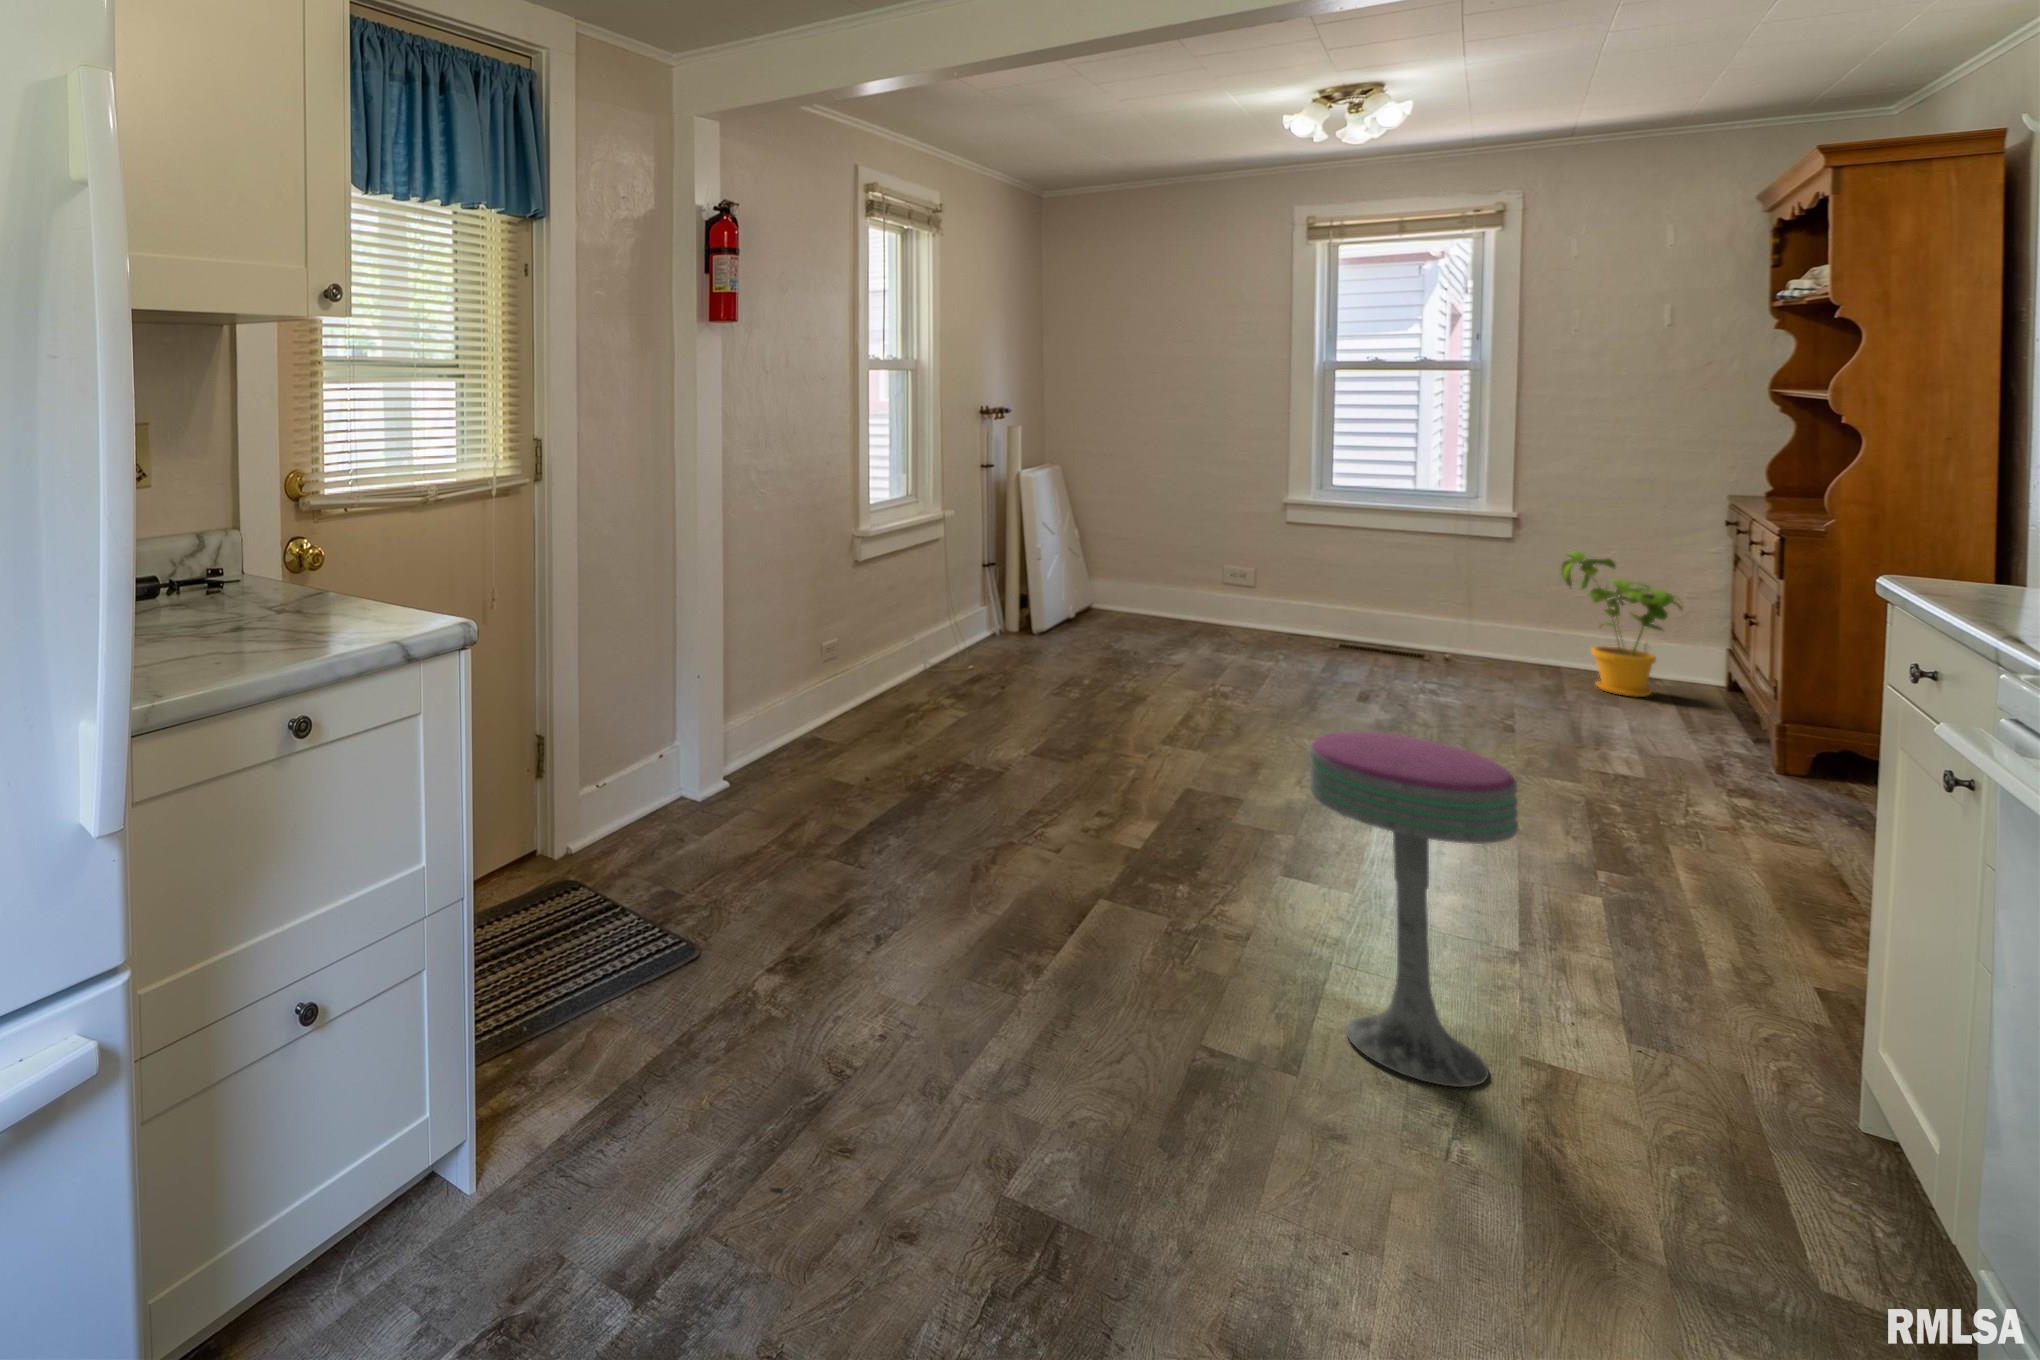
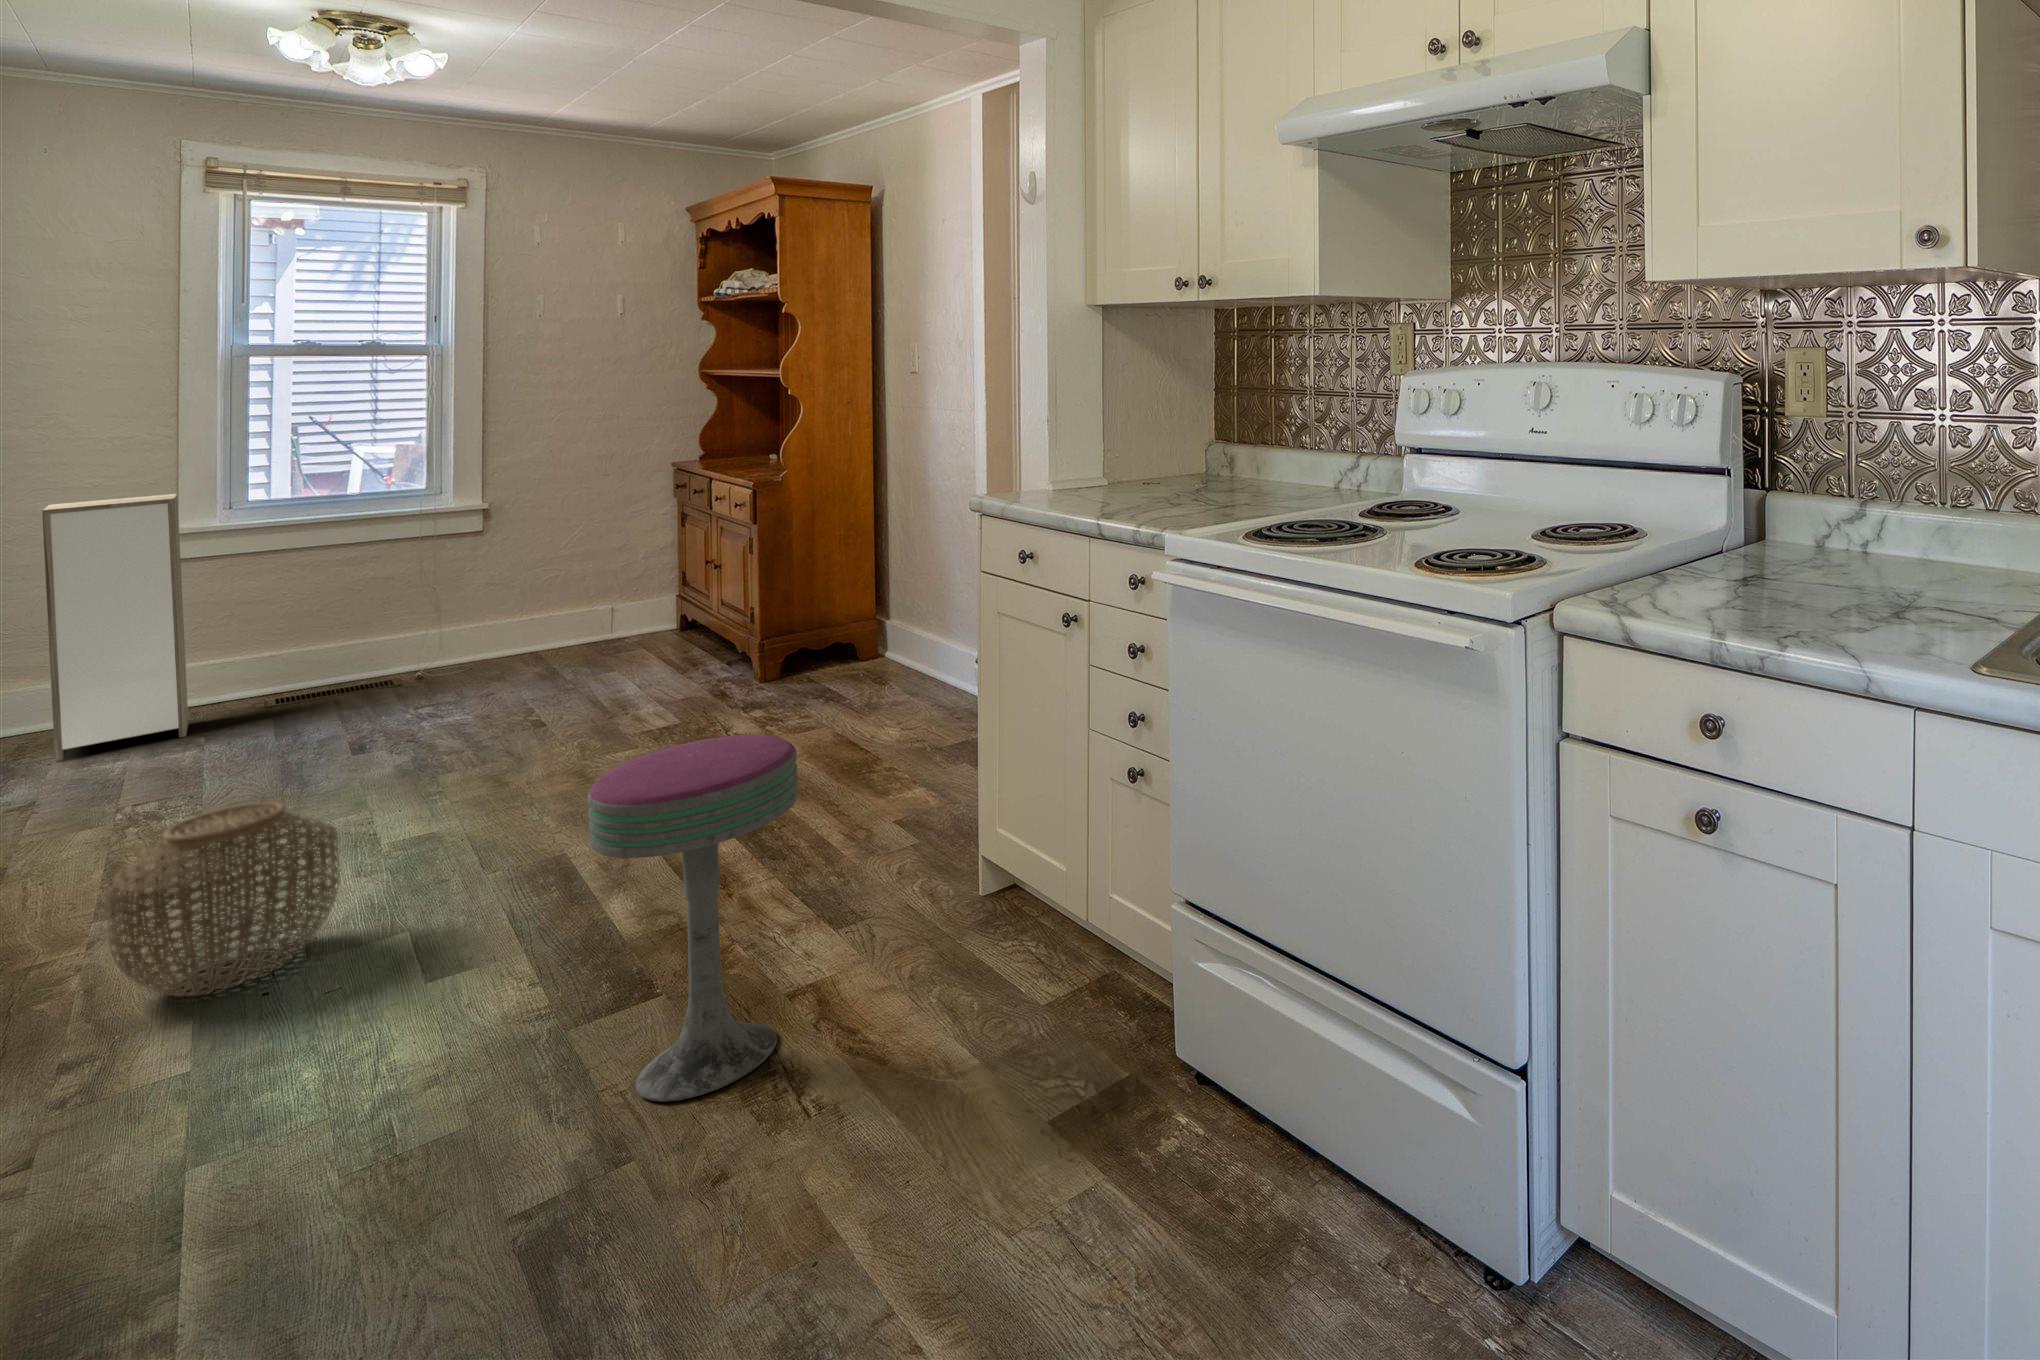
storage cabinet: none [1214,460,1292,643] -> present [42,494,188,761]
house plant: present [1561,551,1682,697] -> none [542,533,653,662]
woven basket: none [1139,676,1265,805] -> present [106,802,340,996]

